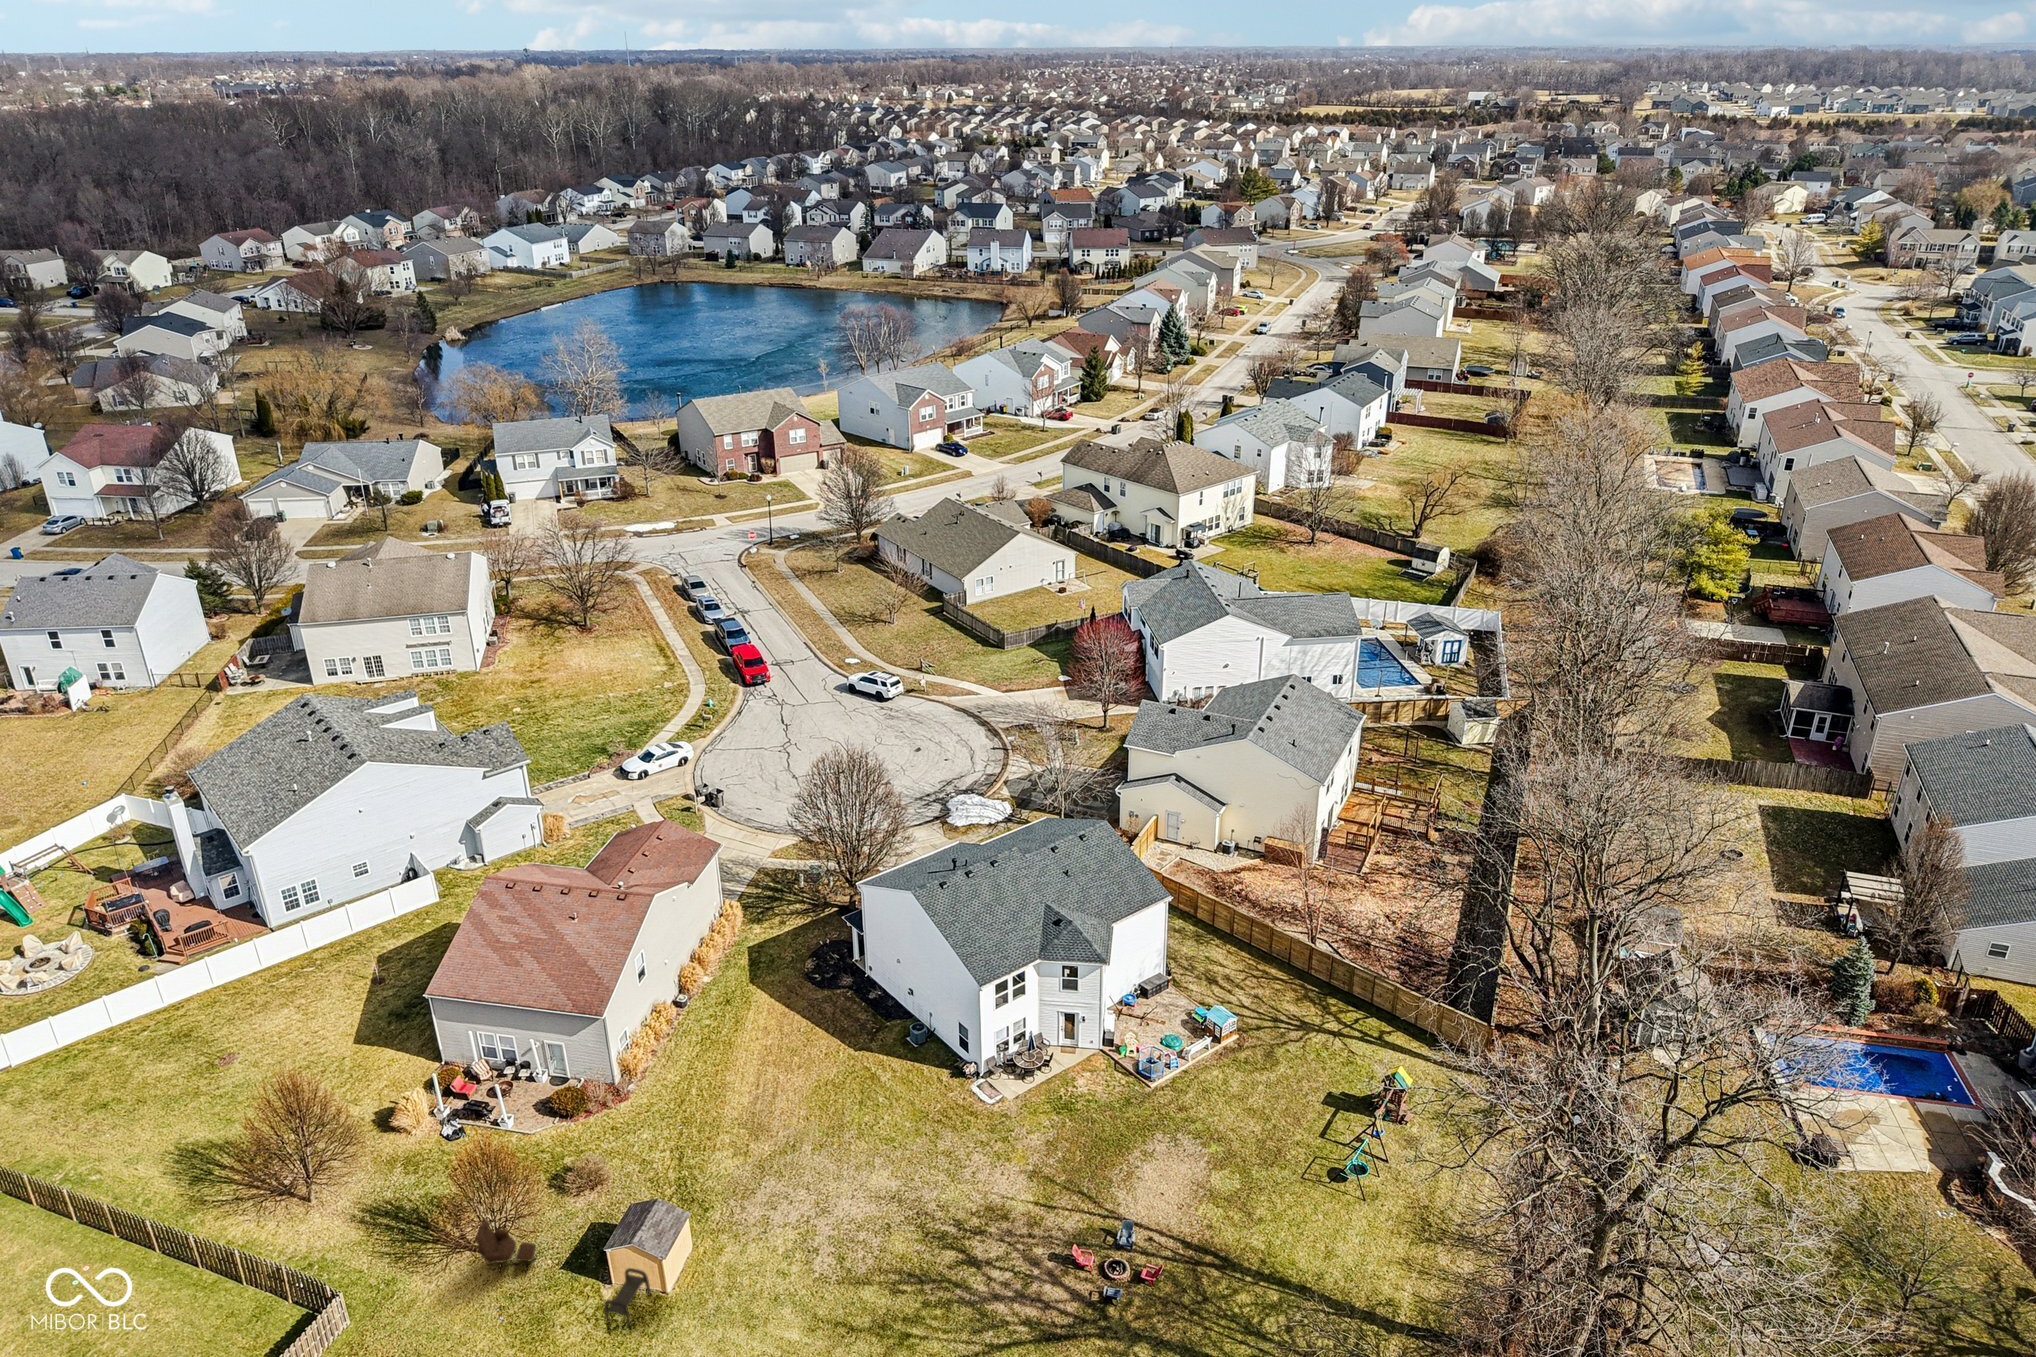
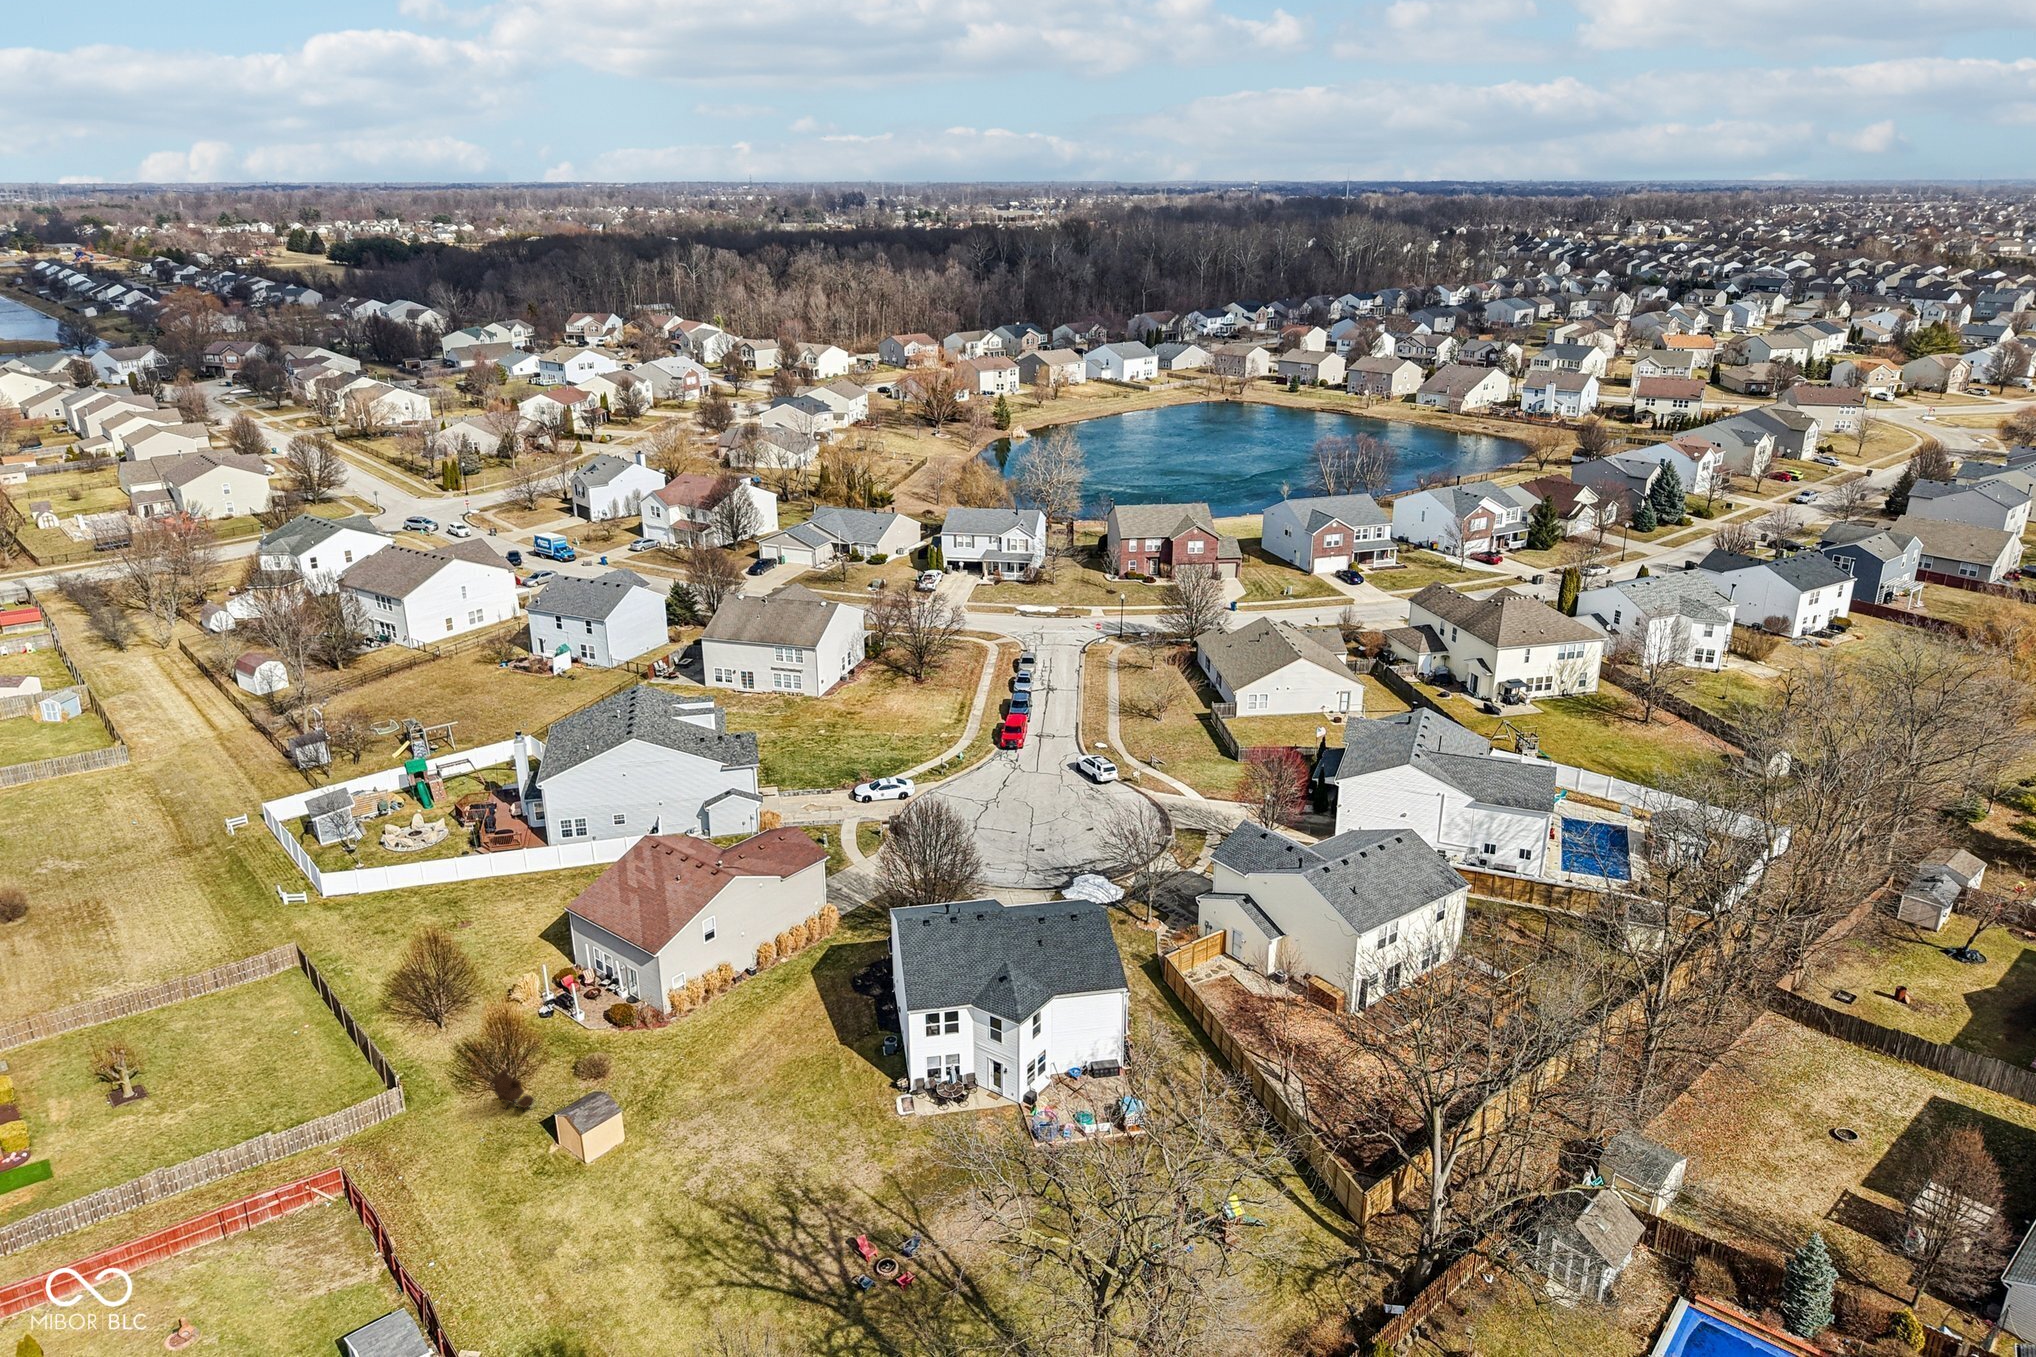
bench: present [604,1268,651,1328] -> none [536,1132,577,1173]

